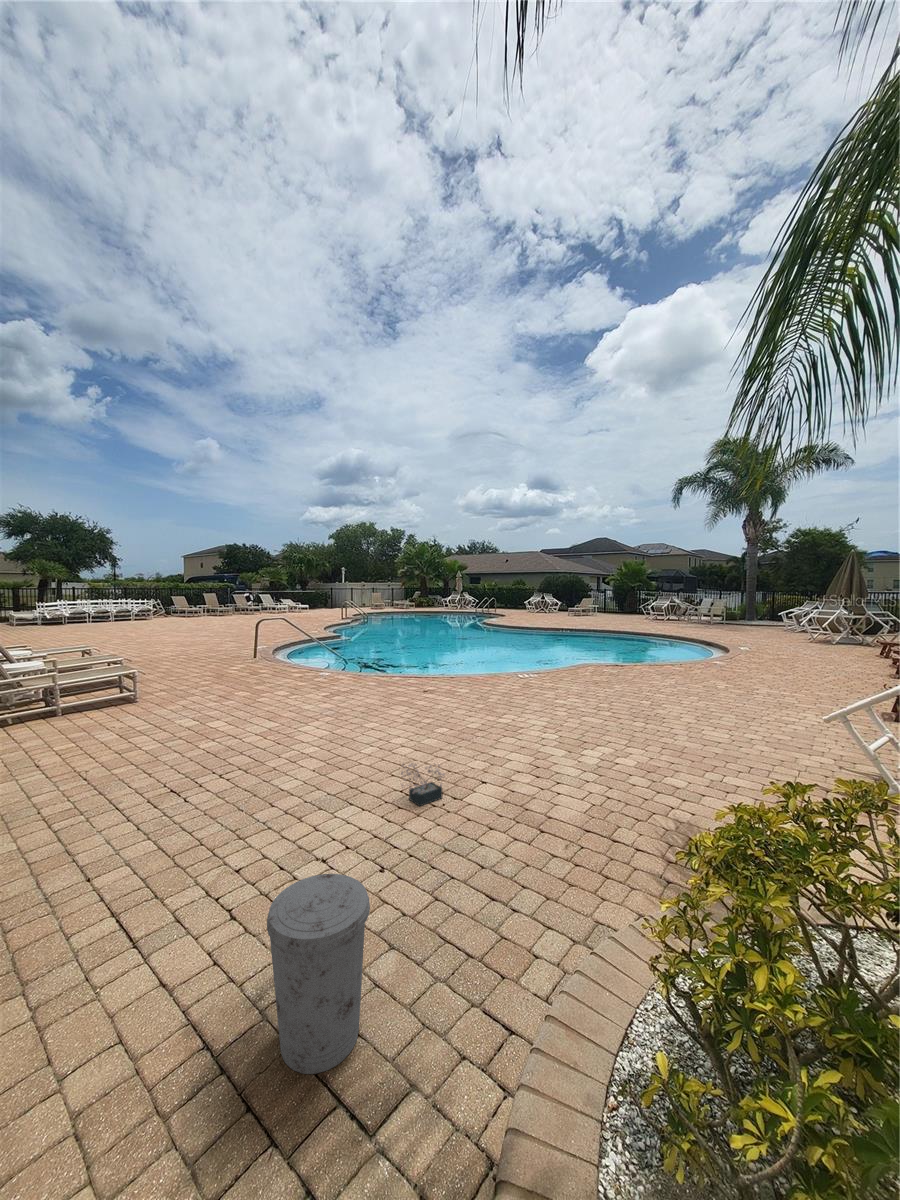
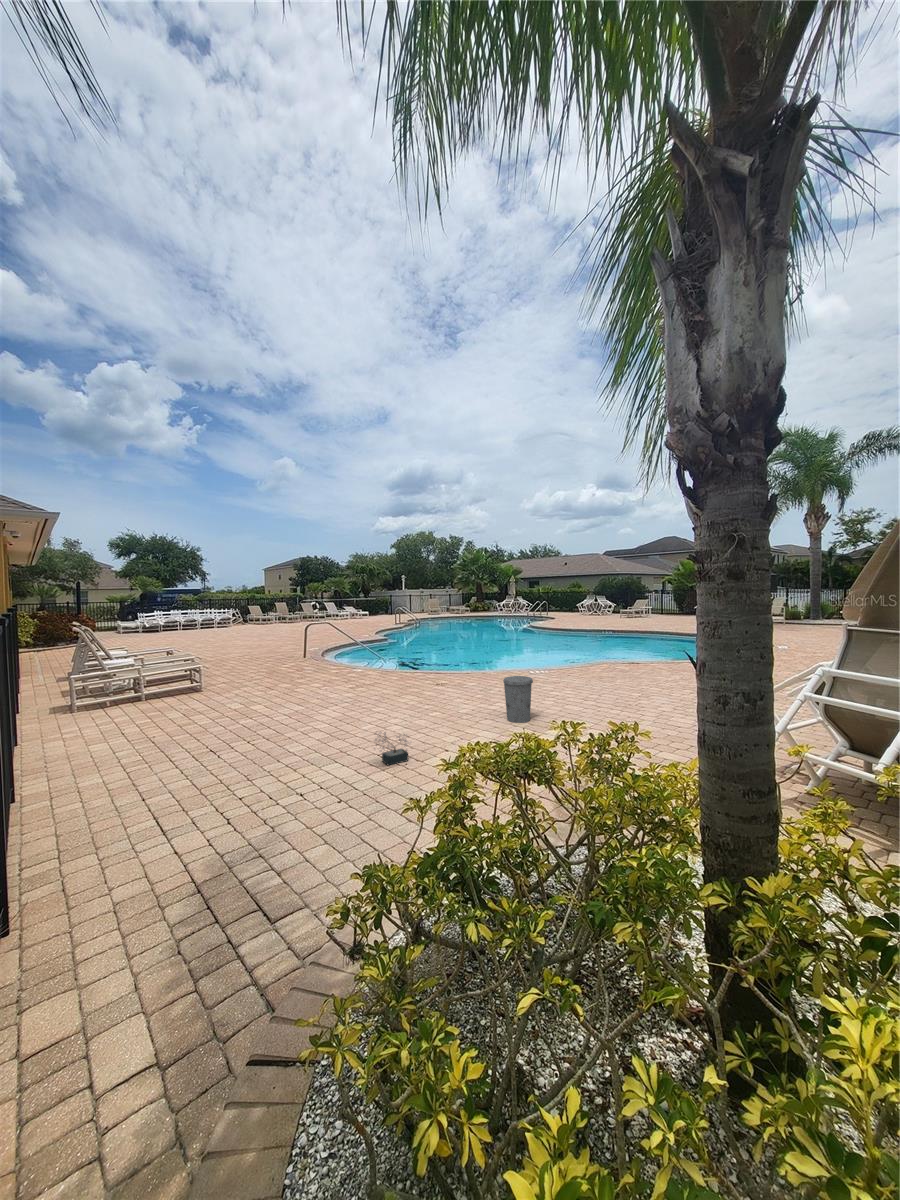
trash can: present [267,874,370,1074] -> present [503,676,533,723]

